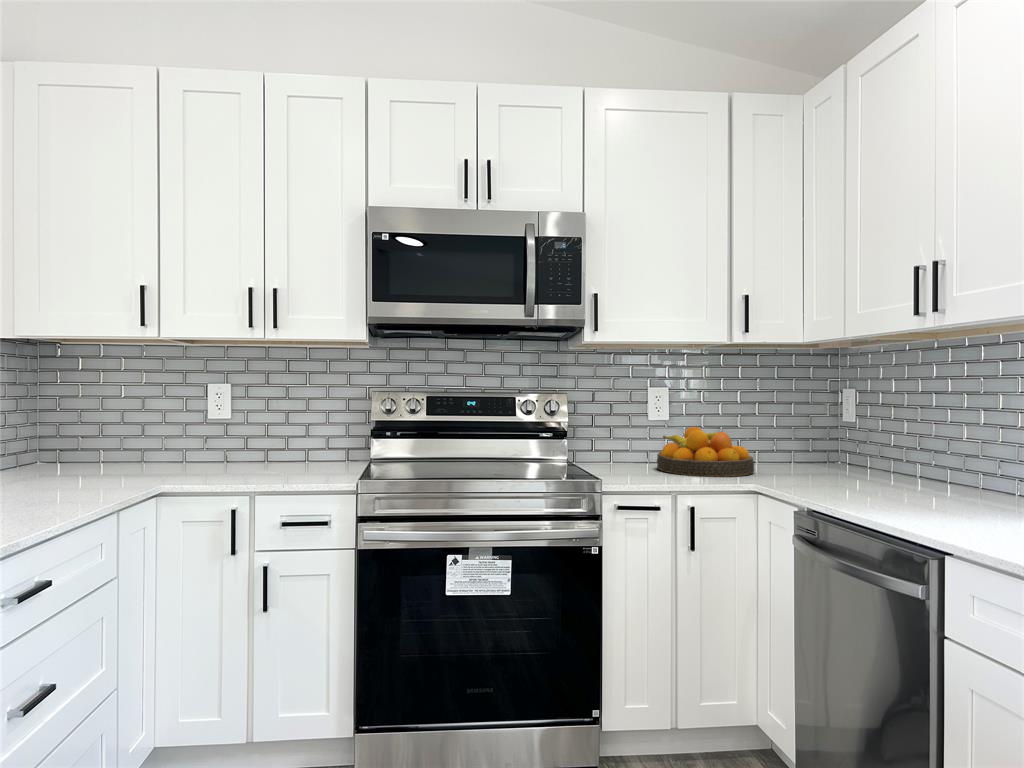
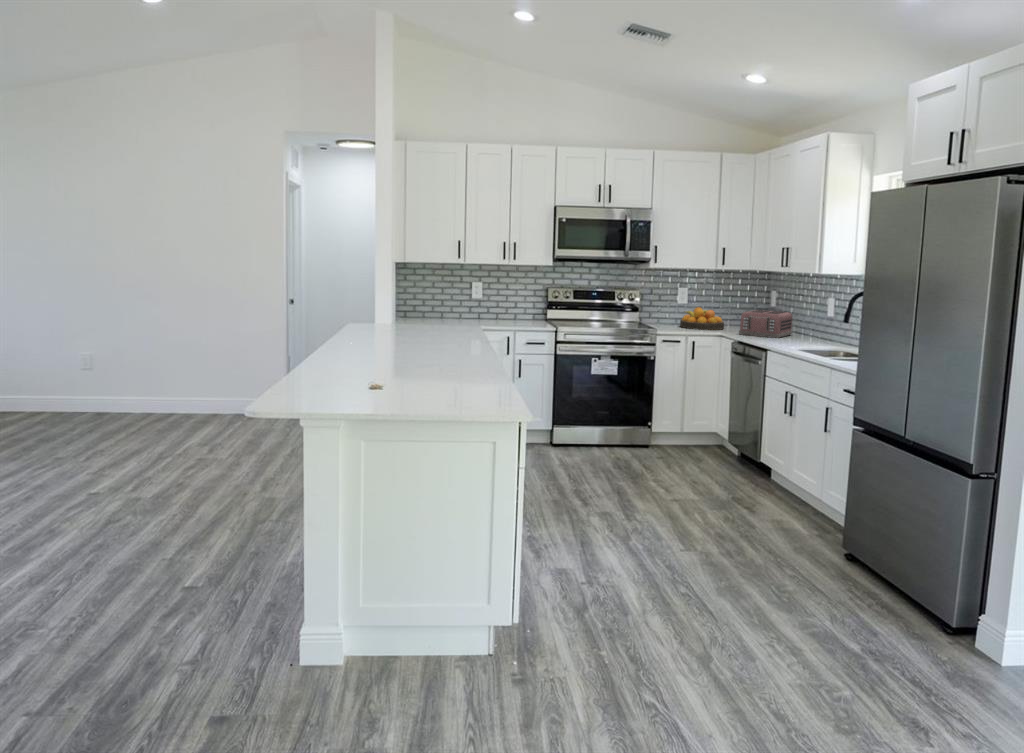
toaster: none [804,428,928,499] -> present [739,310,792,338]

